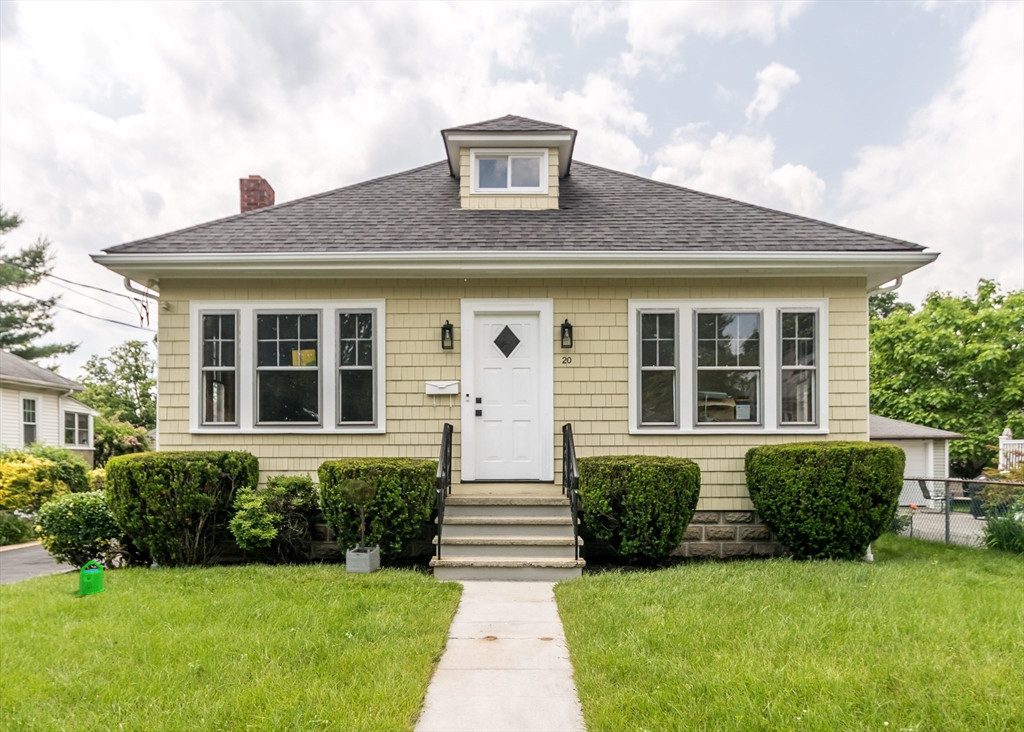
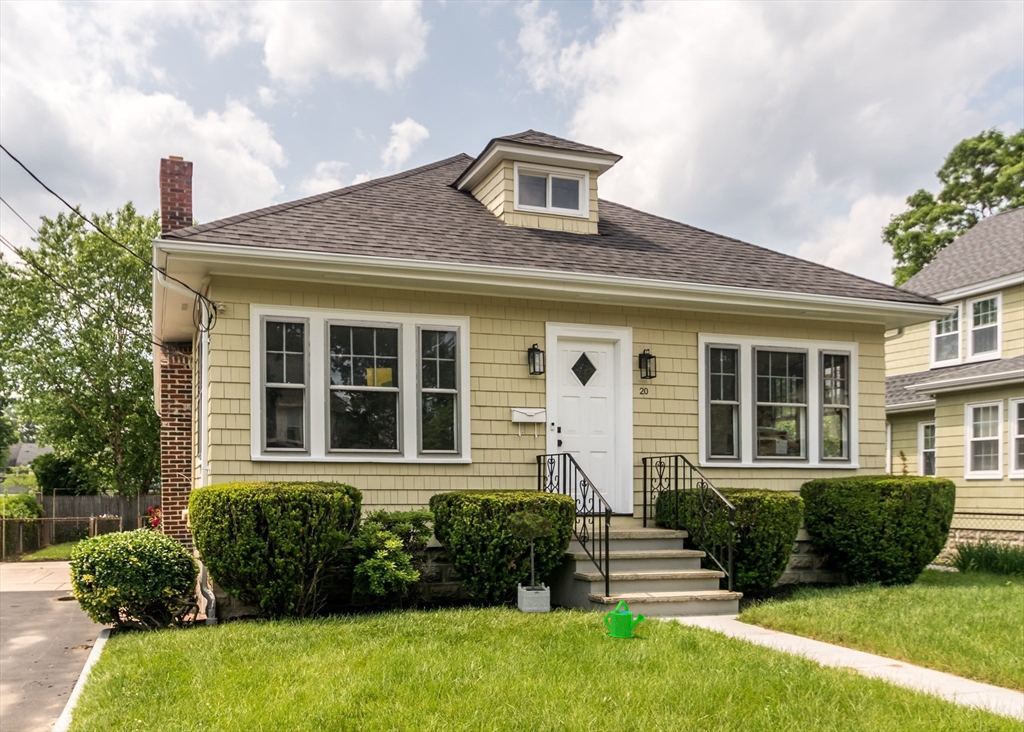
watering can: present [78,561,104,595] -> present [604,601,645,638]

